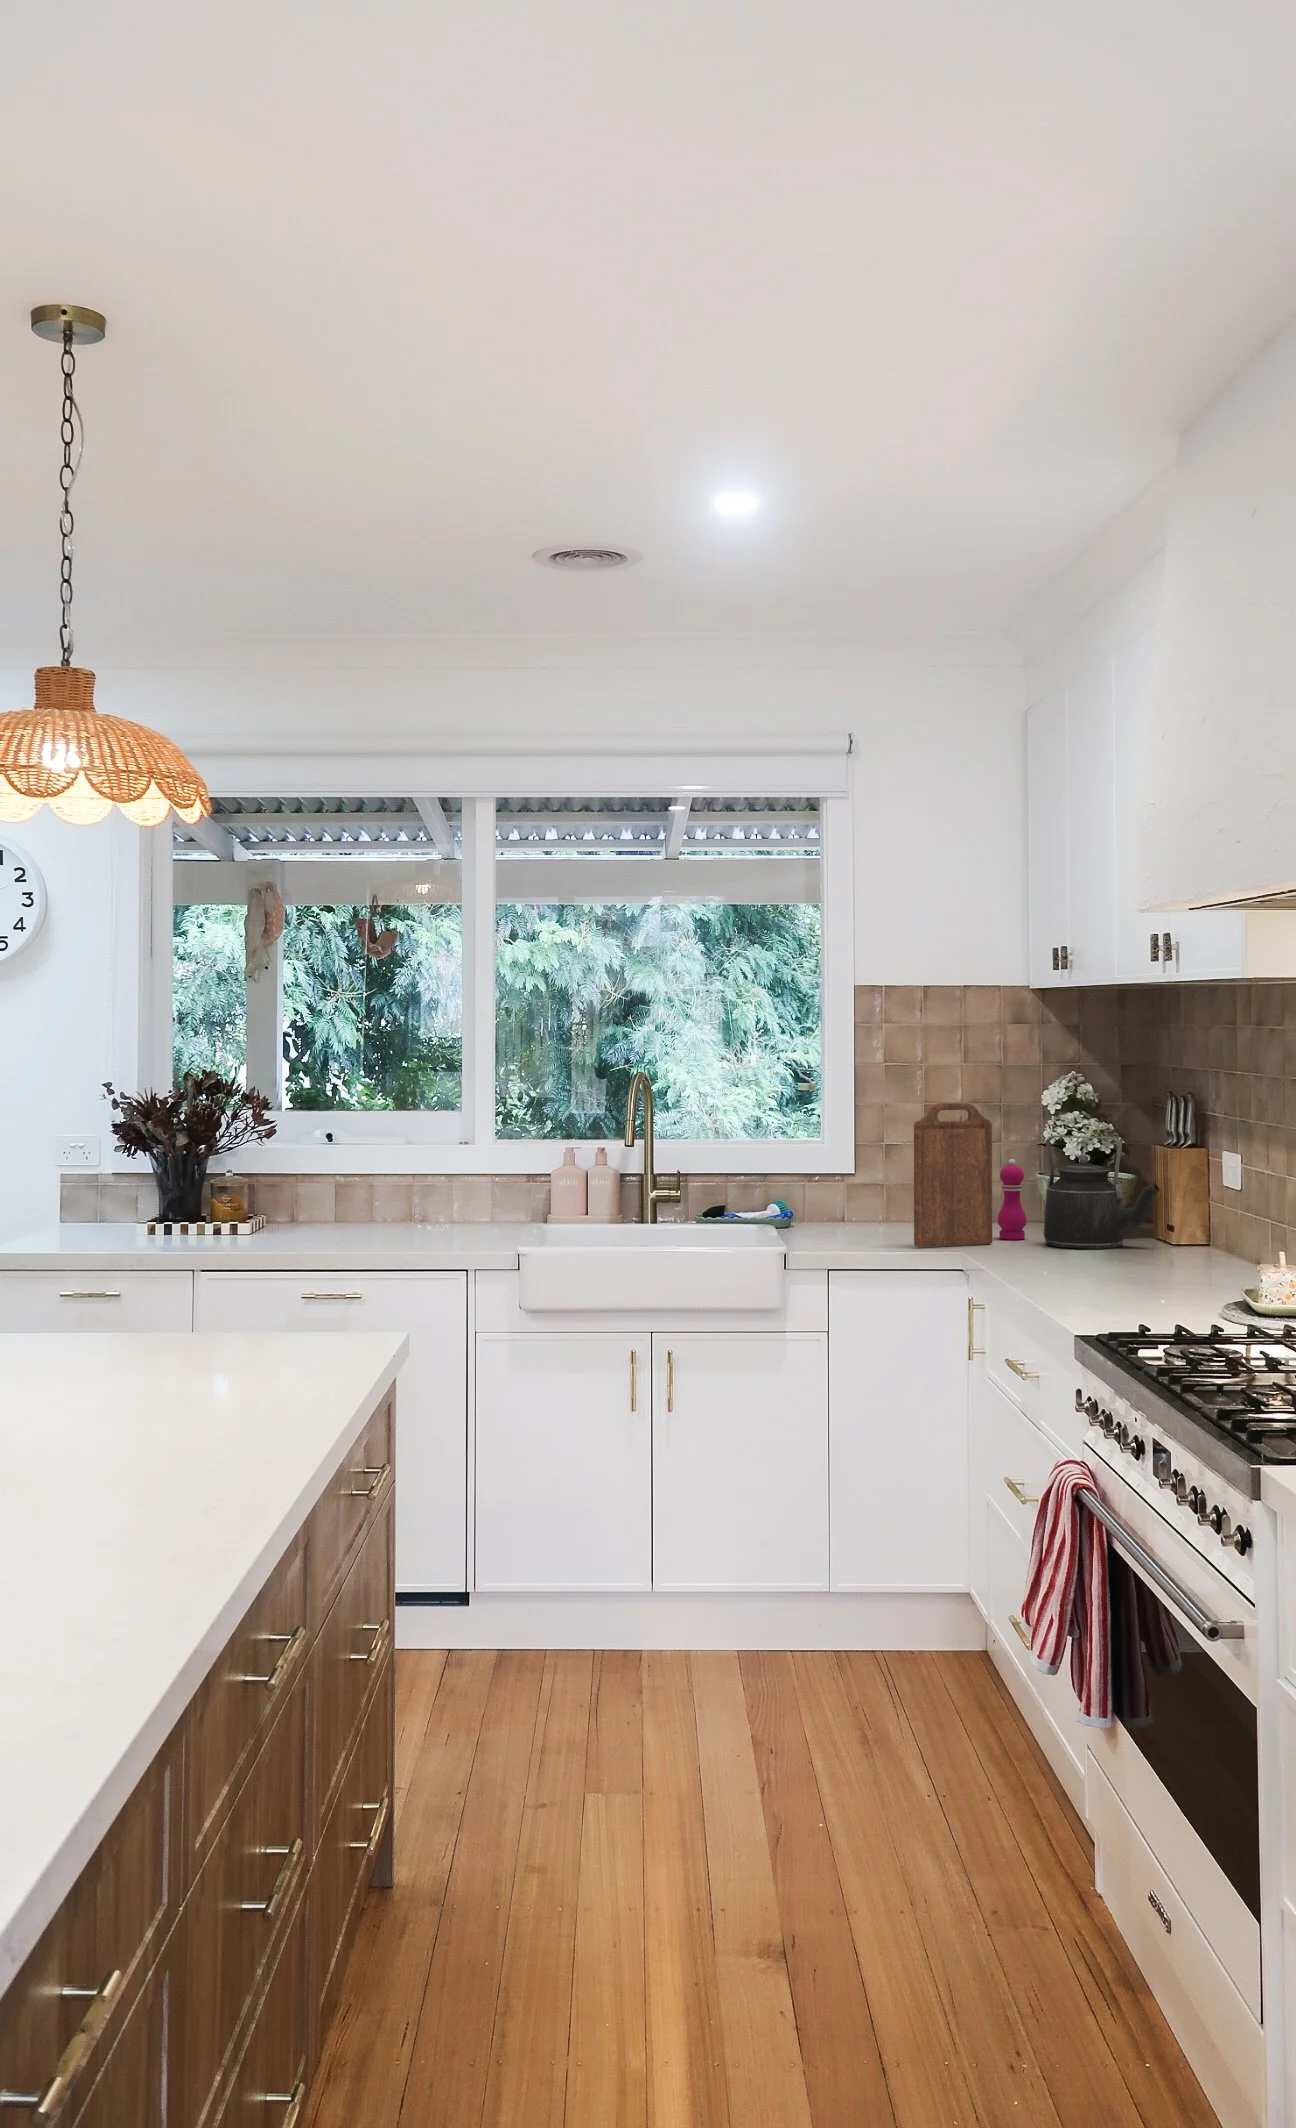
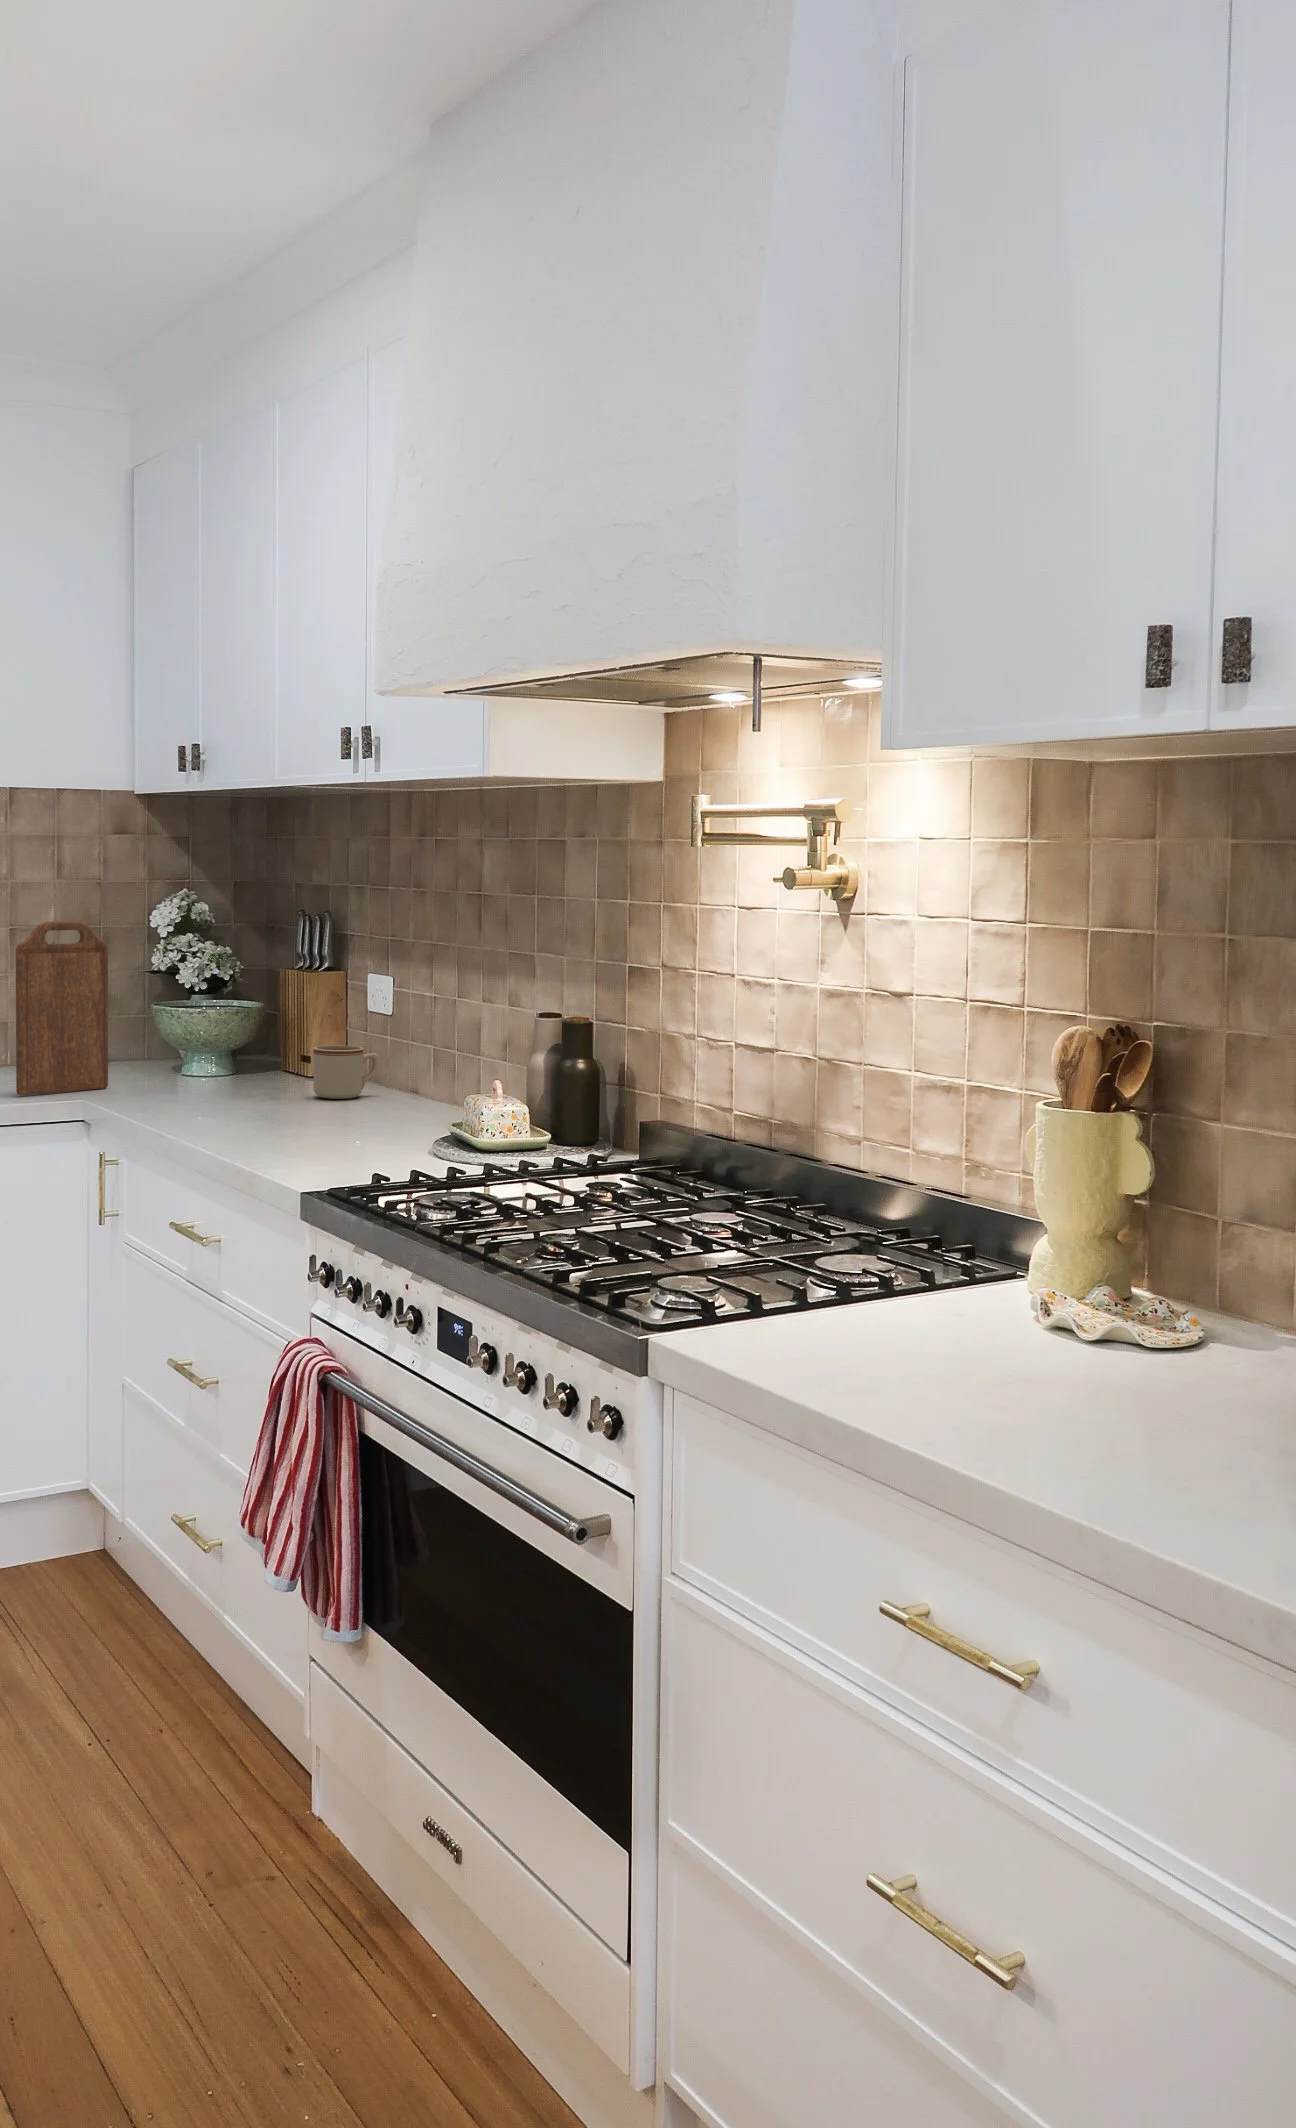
kettle: present [1044,1135,1160,1249] -> none [168,960,301,1089]
pepper mill: present [998,1159,1027,1240] -> none [109,988,143,1082]
mug: none [1161,1213,1222,1262] -> present [313,1045,378,1099]

